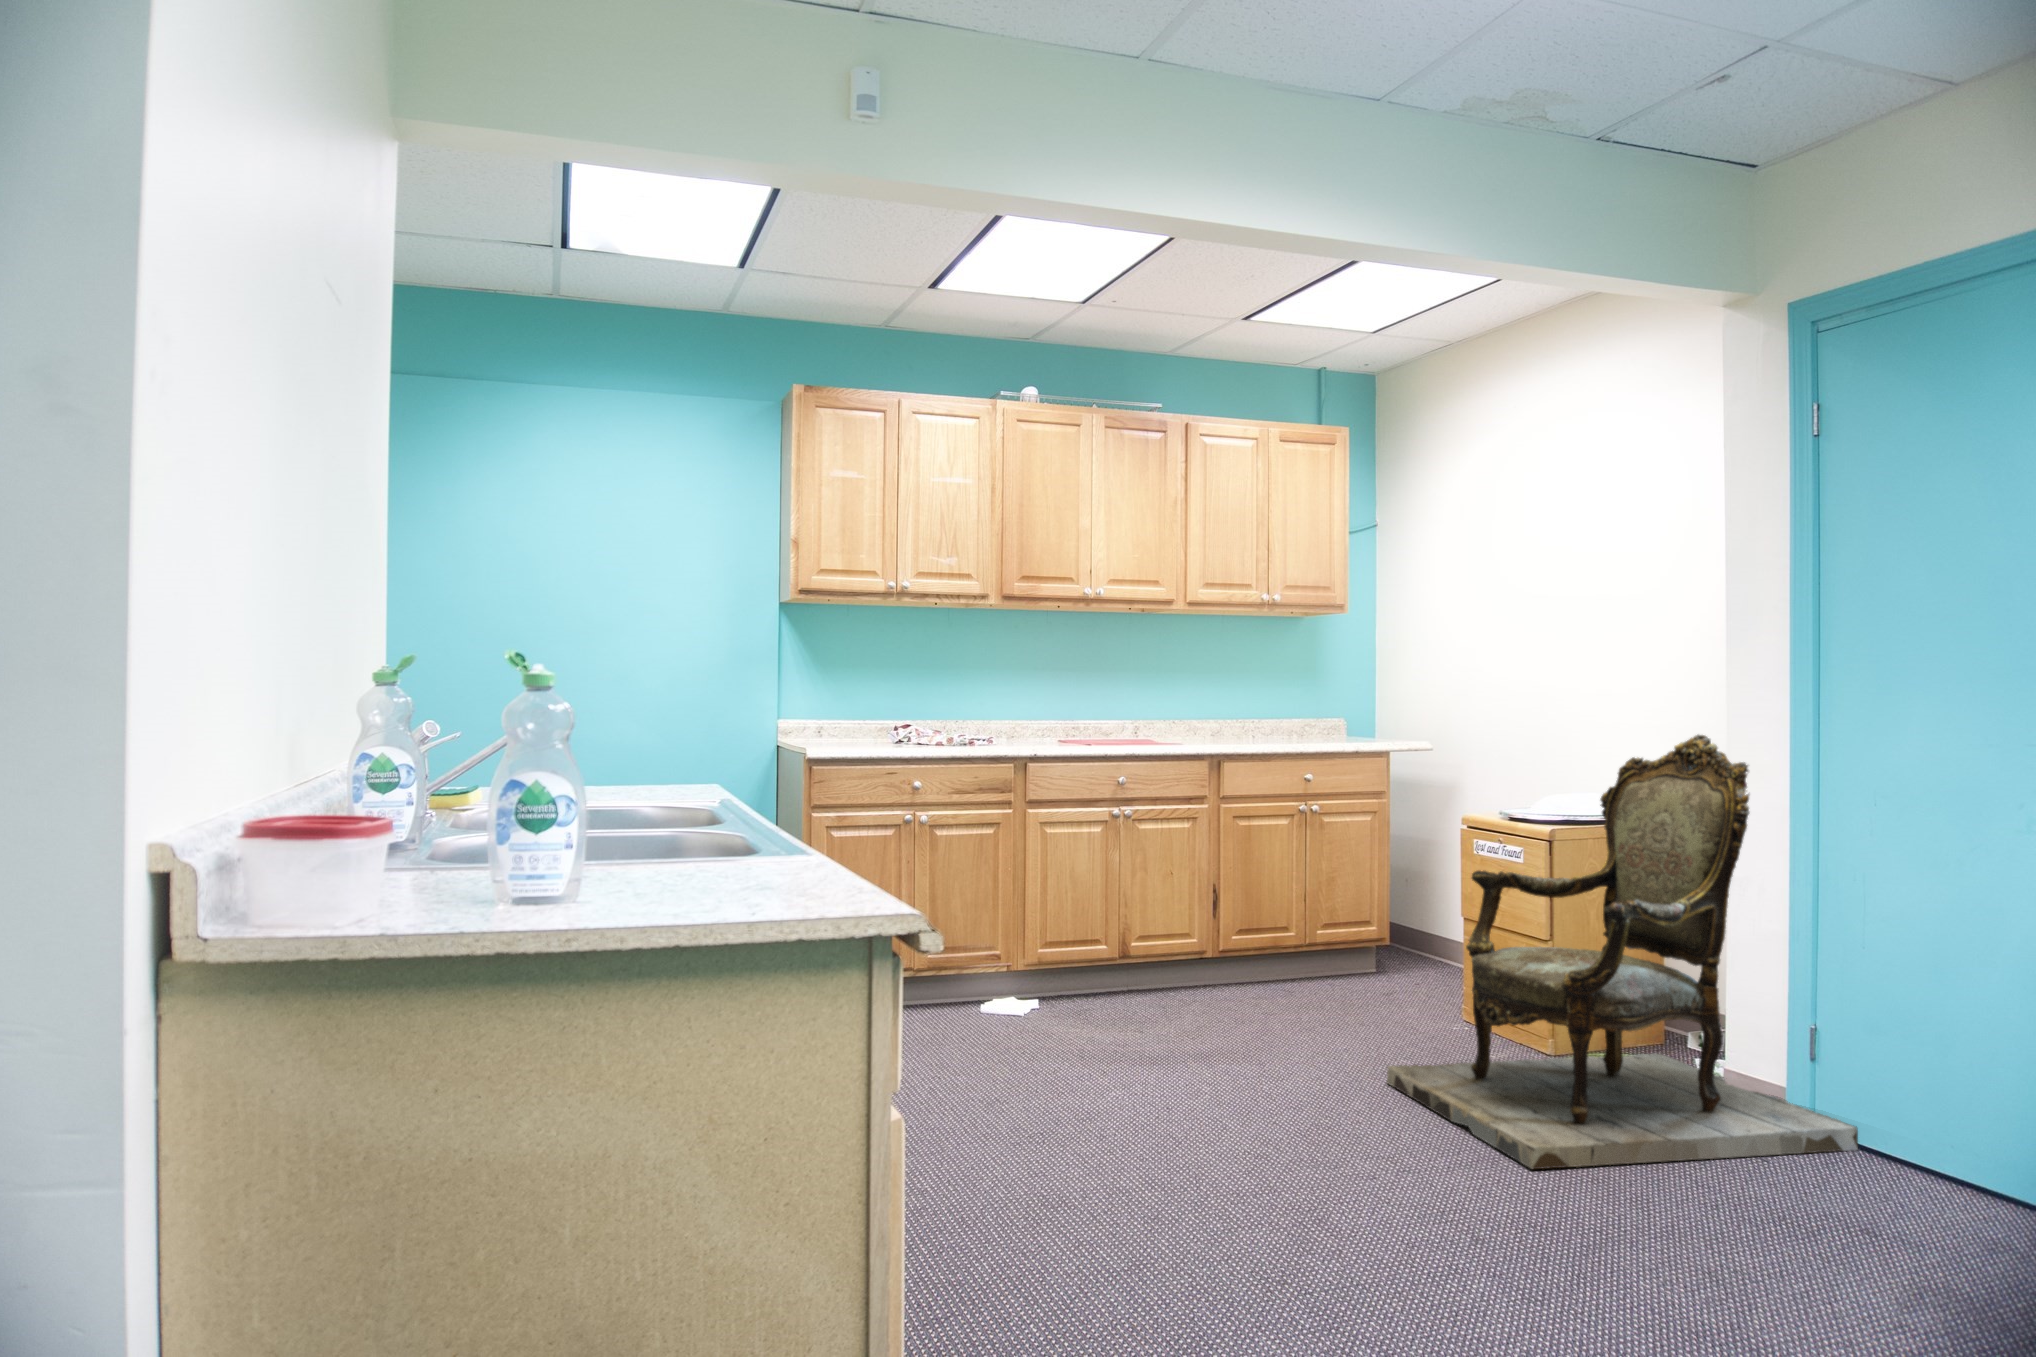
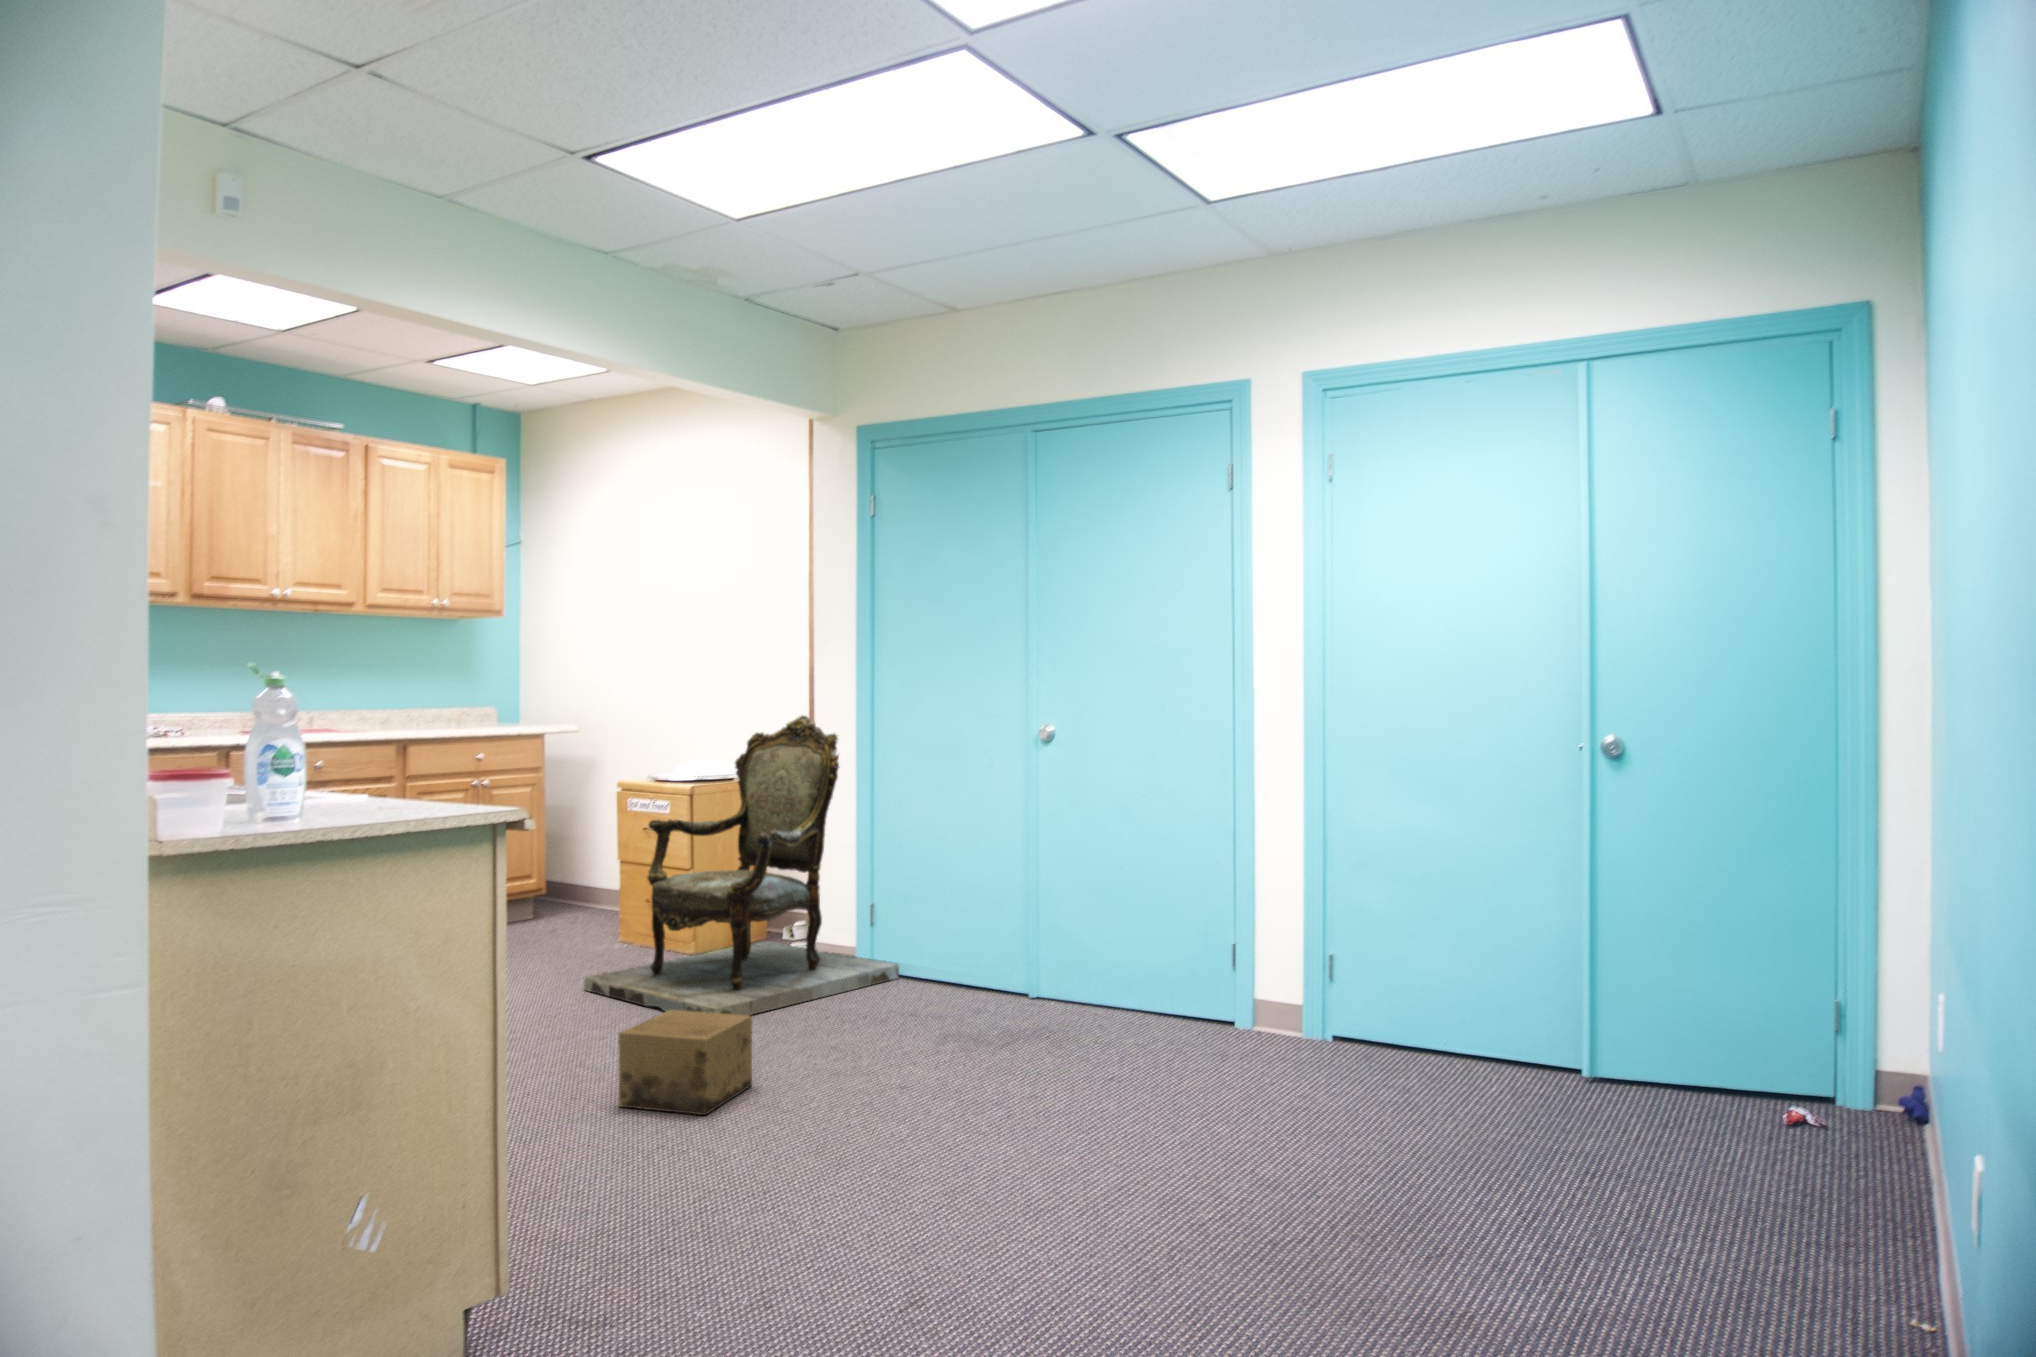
cardboard box: none [1344,1146,1546,1321] -> present [618,1010,752,1115]

